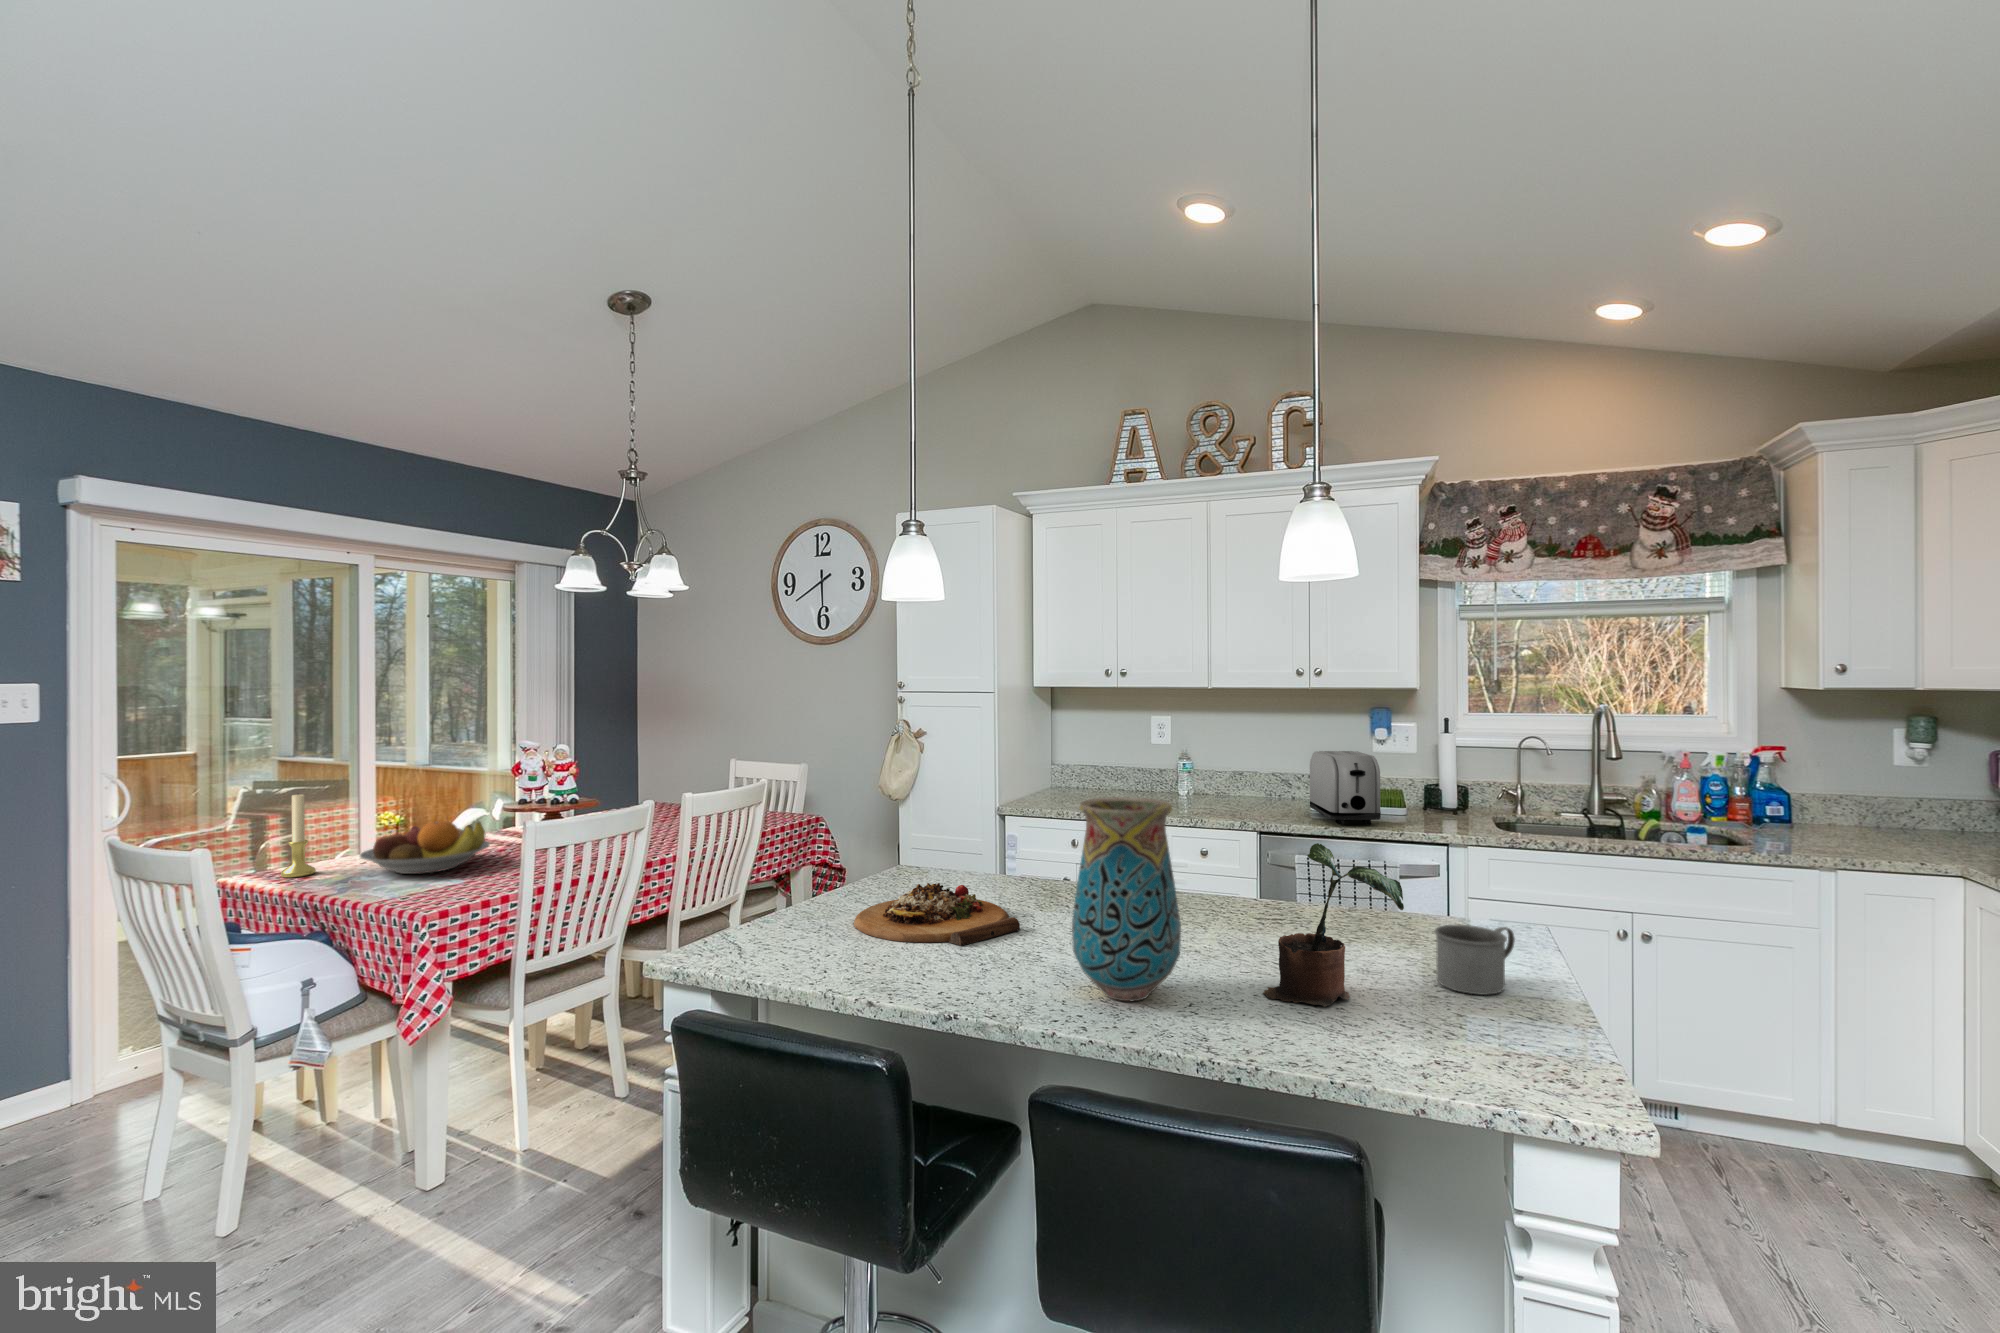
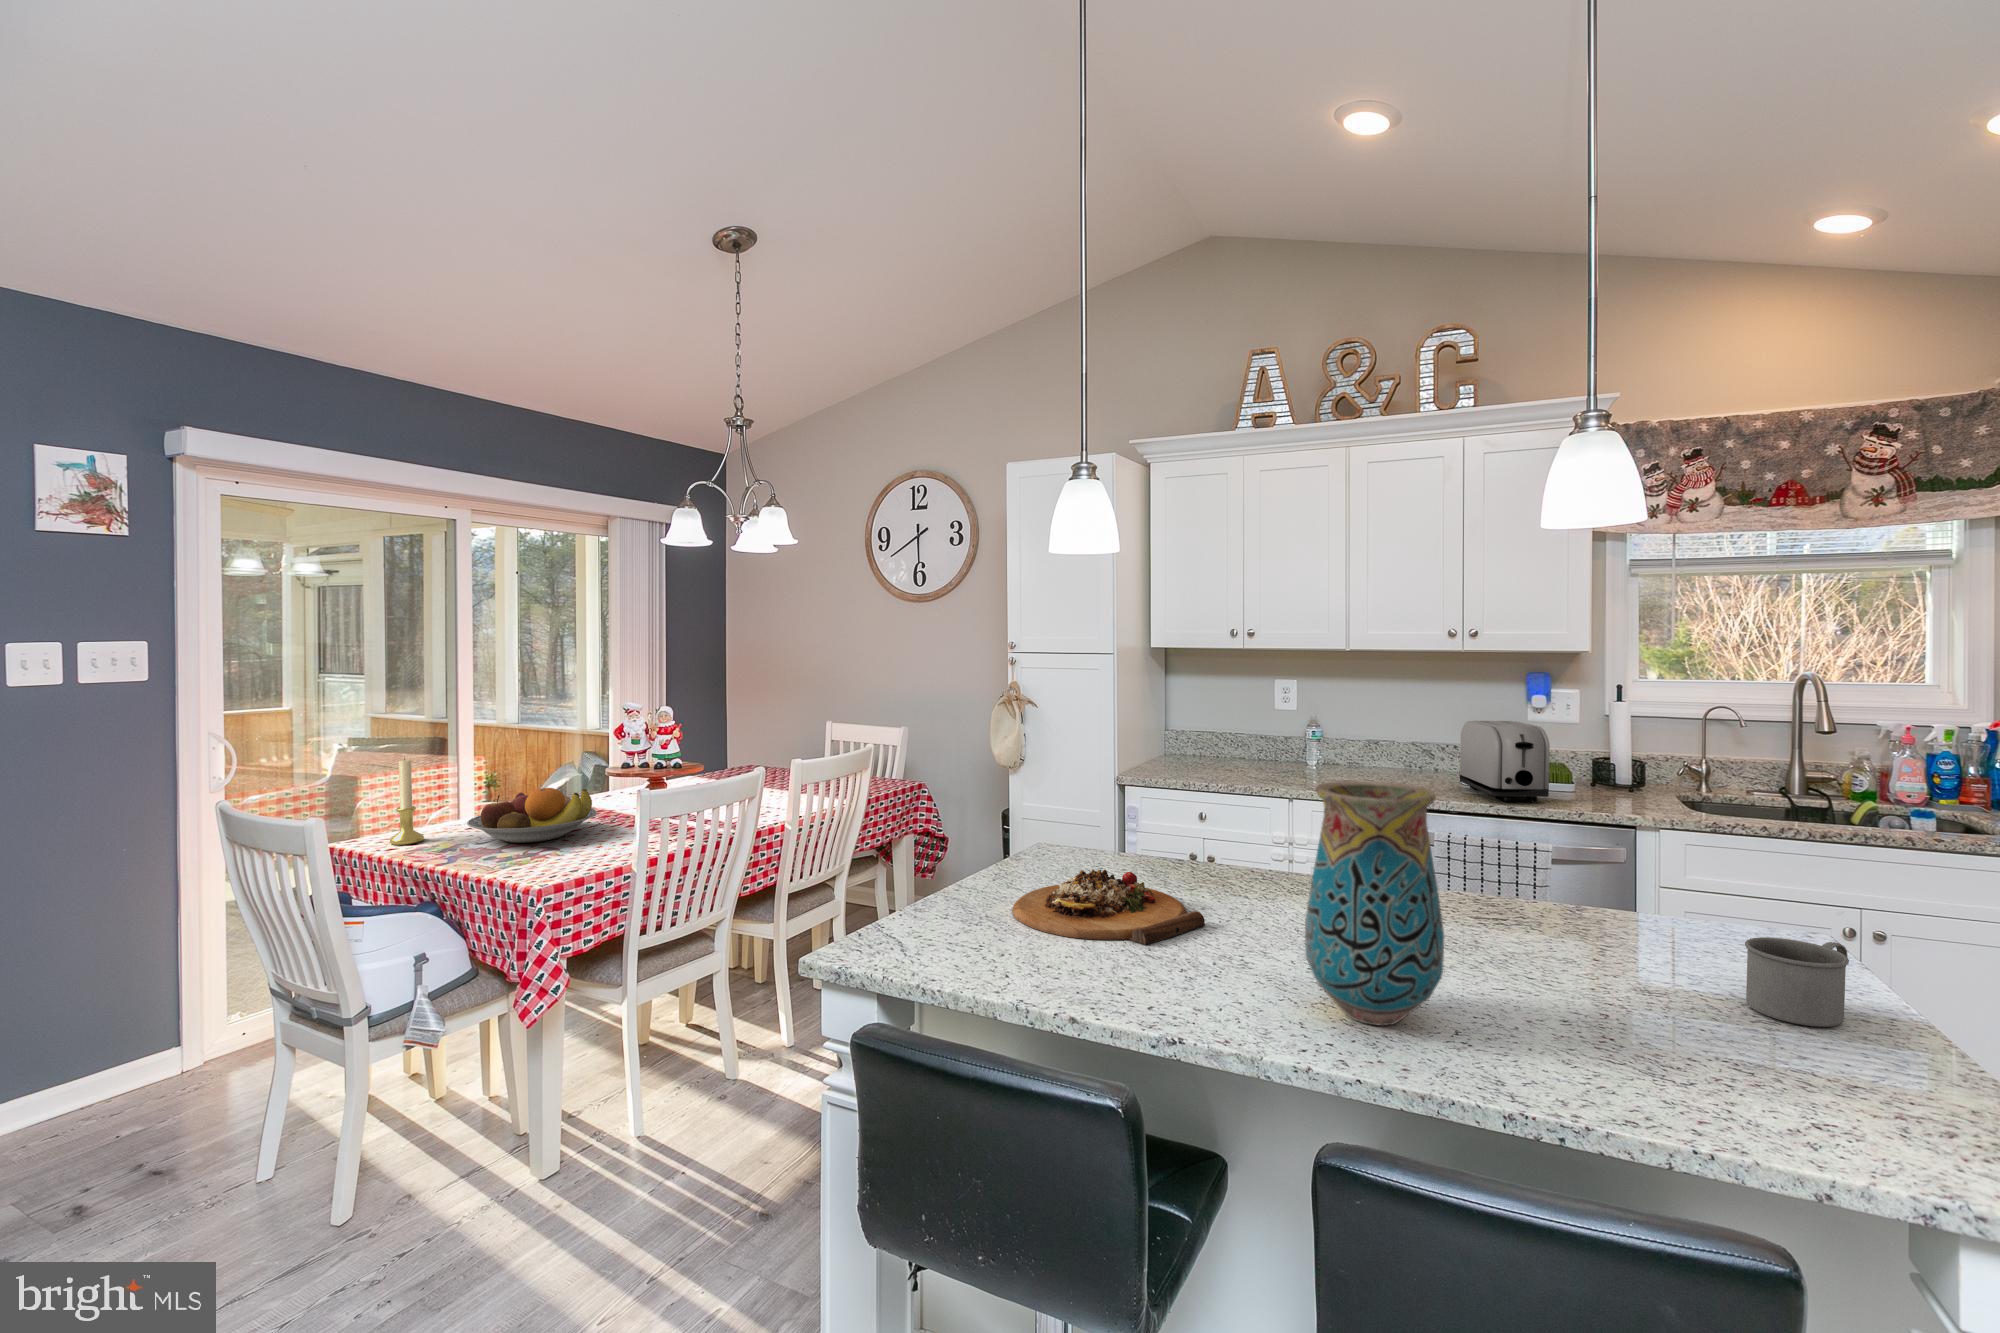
potted plant: present [1263,843,1404,1007] -> none [1539,841,1740,1040]

